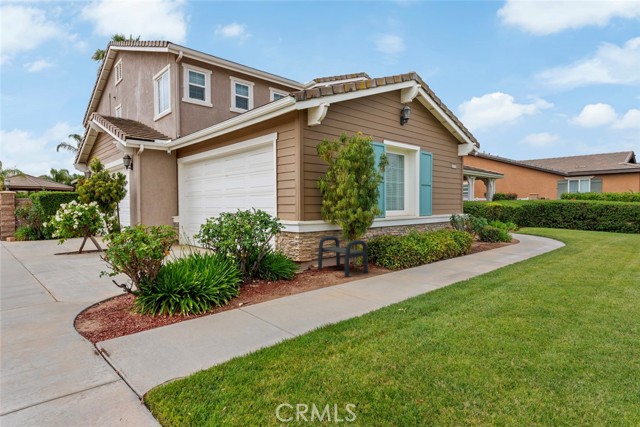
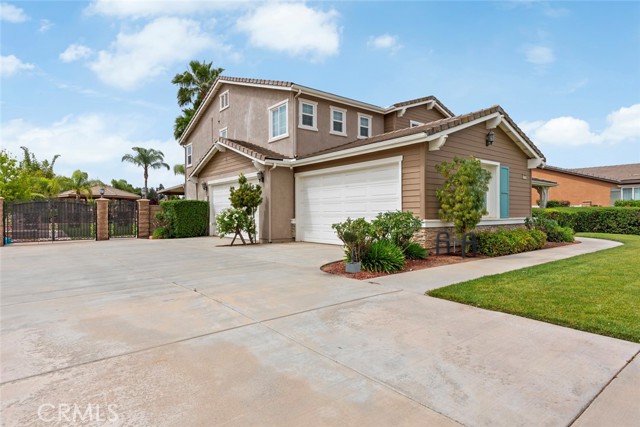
potted tree: none [105,249,140,321] -> present [343,232,361,273]

